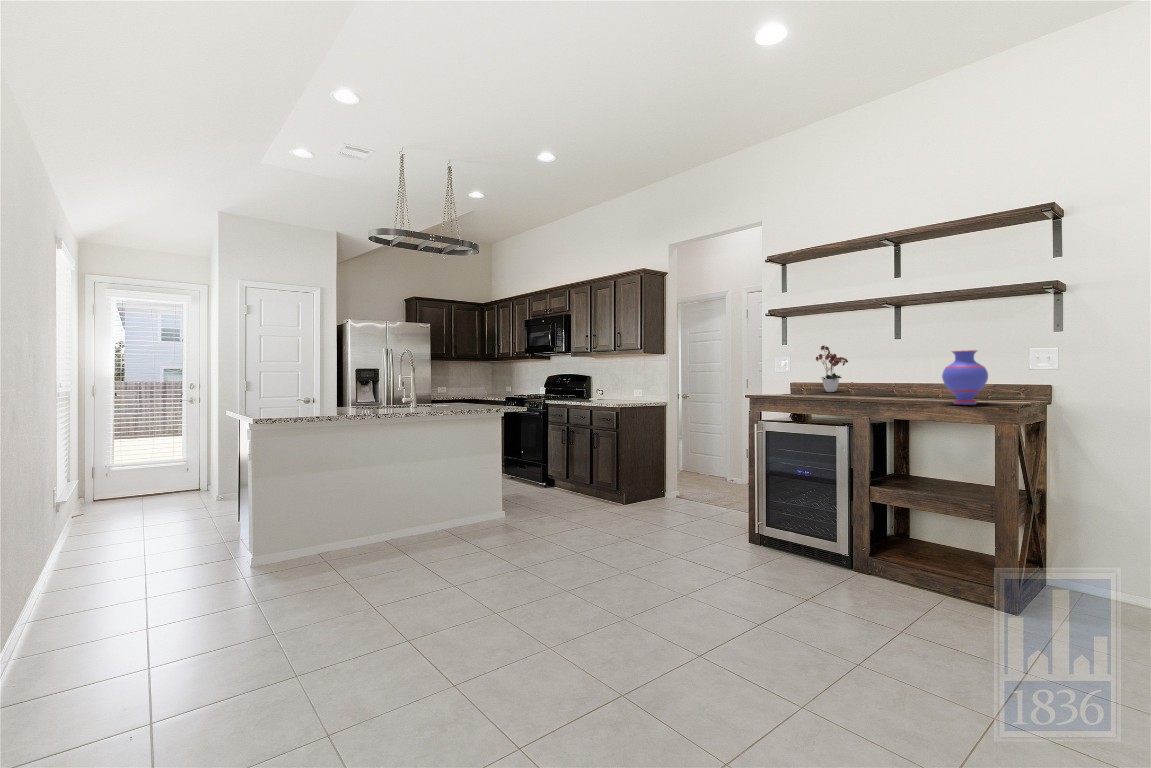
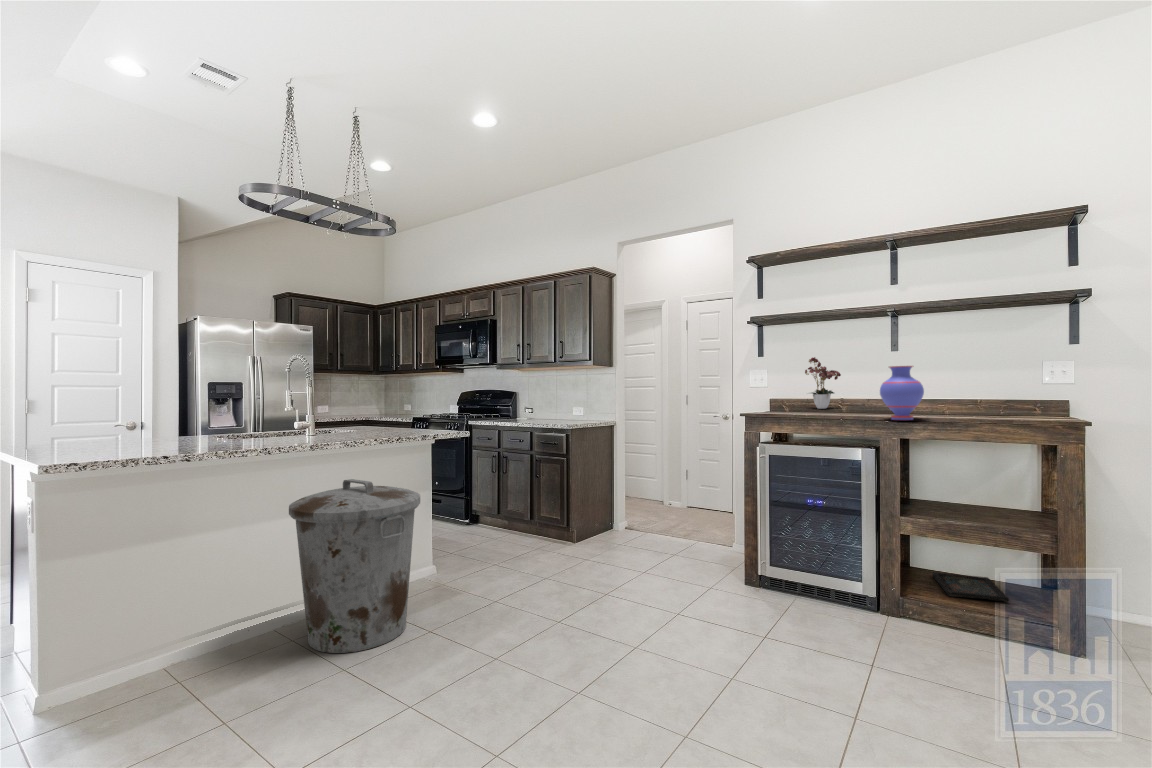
vase: present [942,350,988,405] -> present [880,366,924,420]
trash can: none [389,438,479,556] -> present [289,479,420,653]
tray: none [913,542,971,566] -> present [933,572,1009,601]

